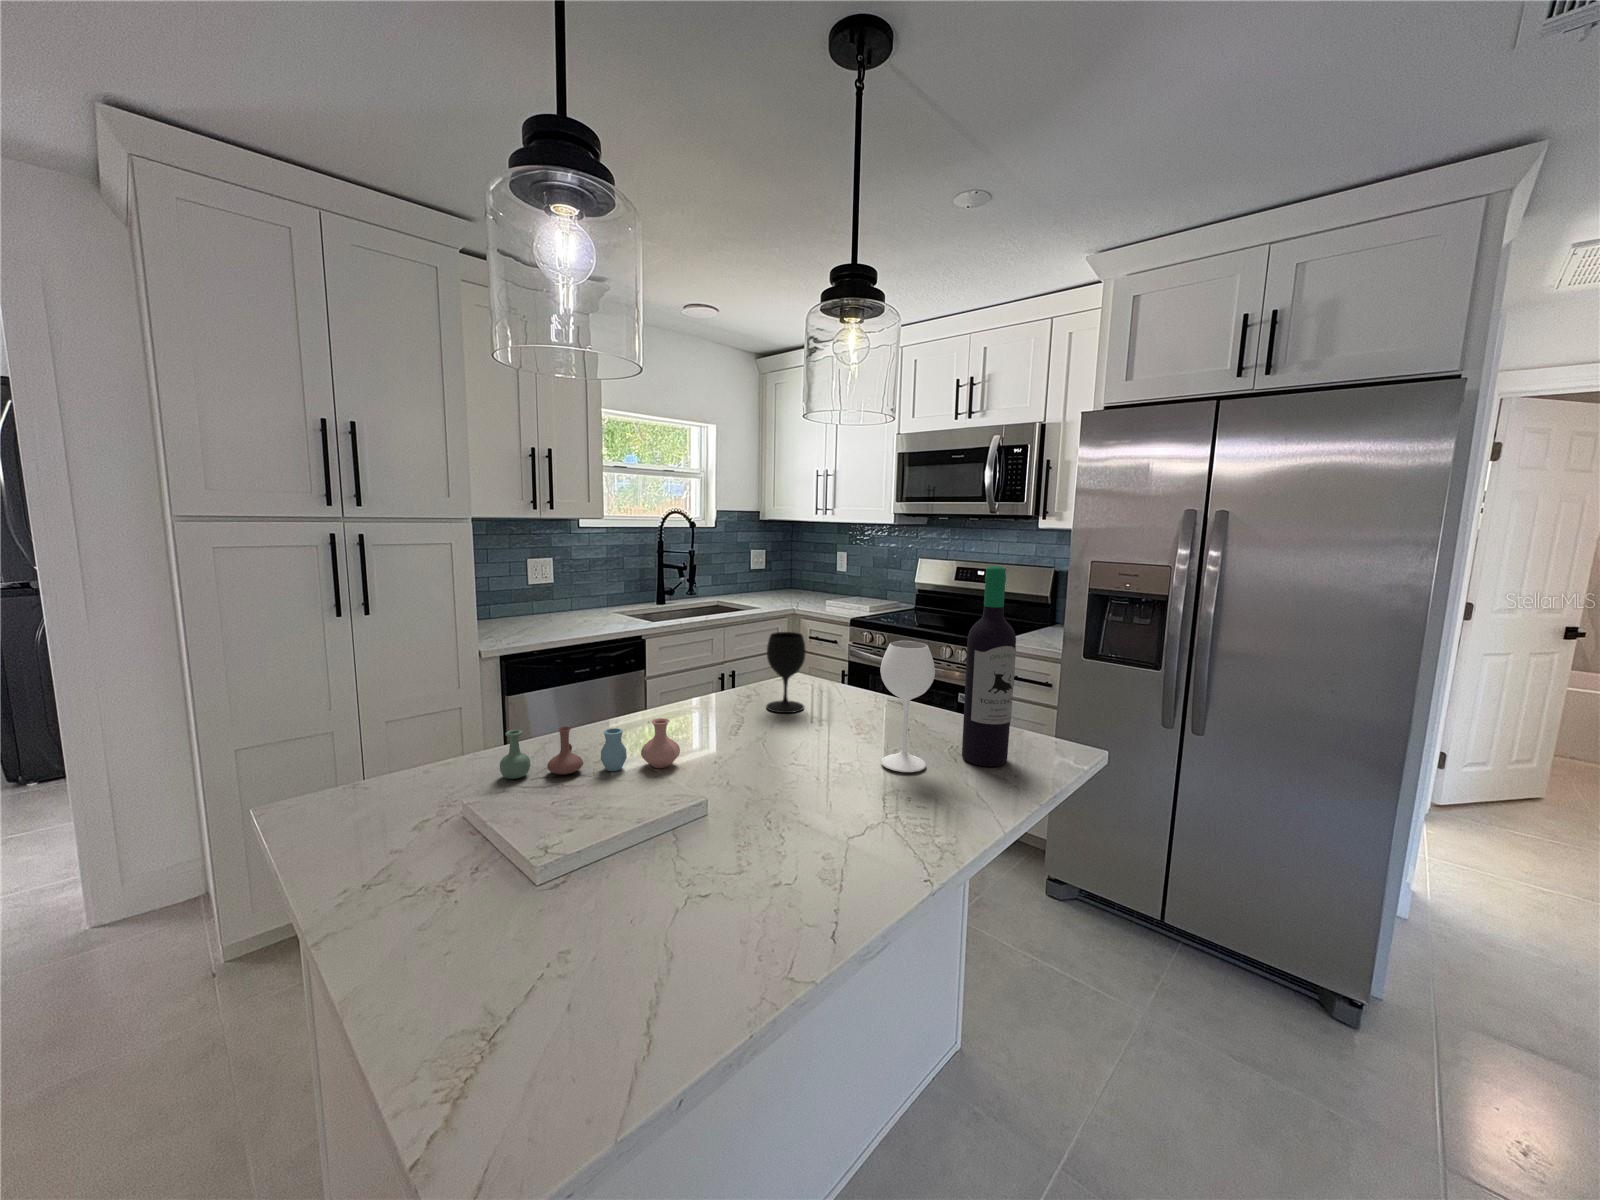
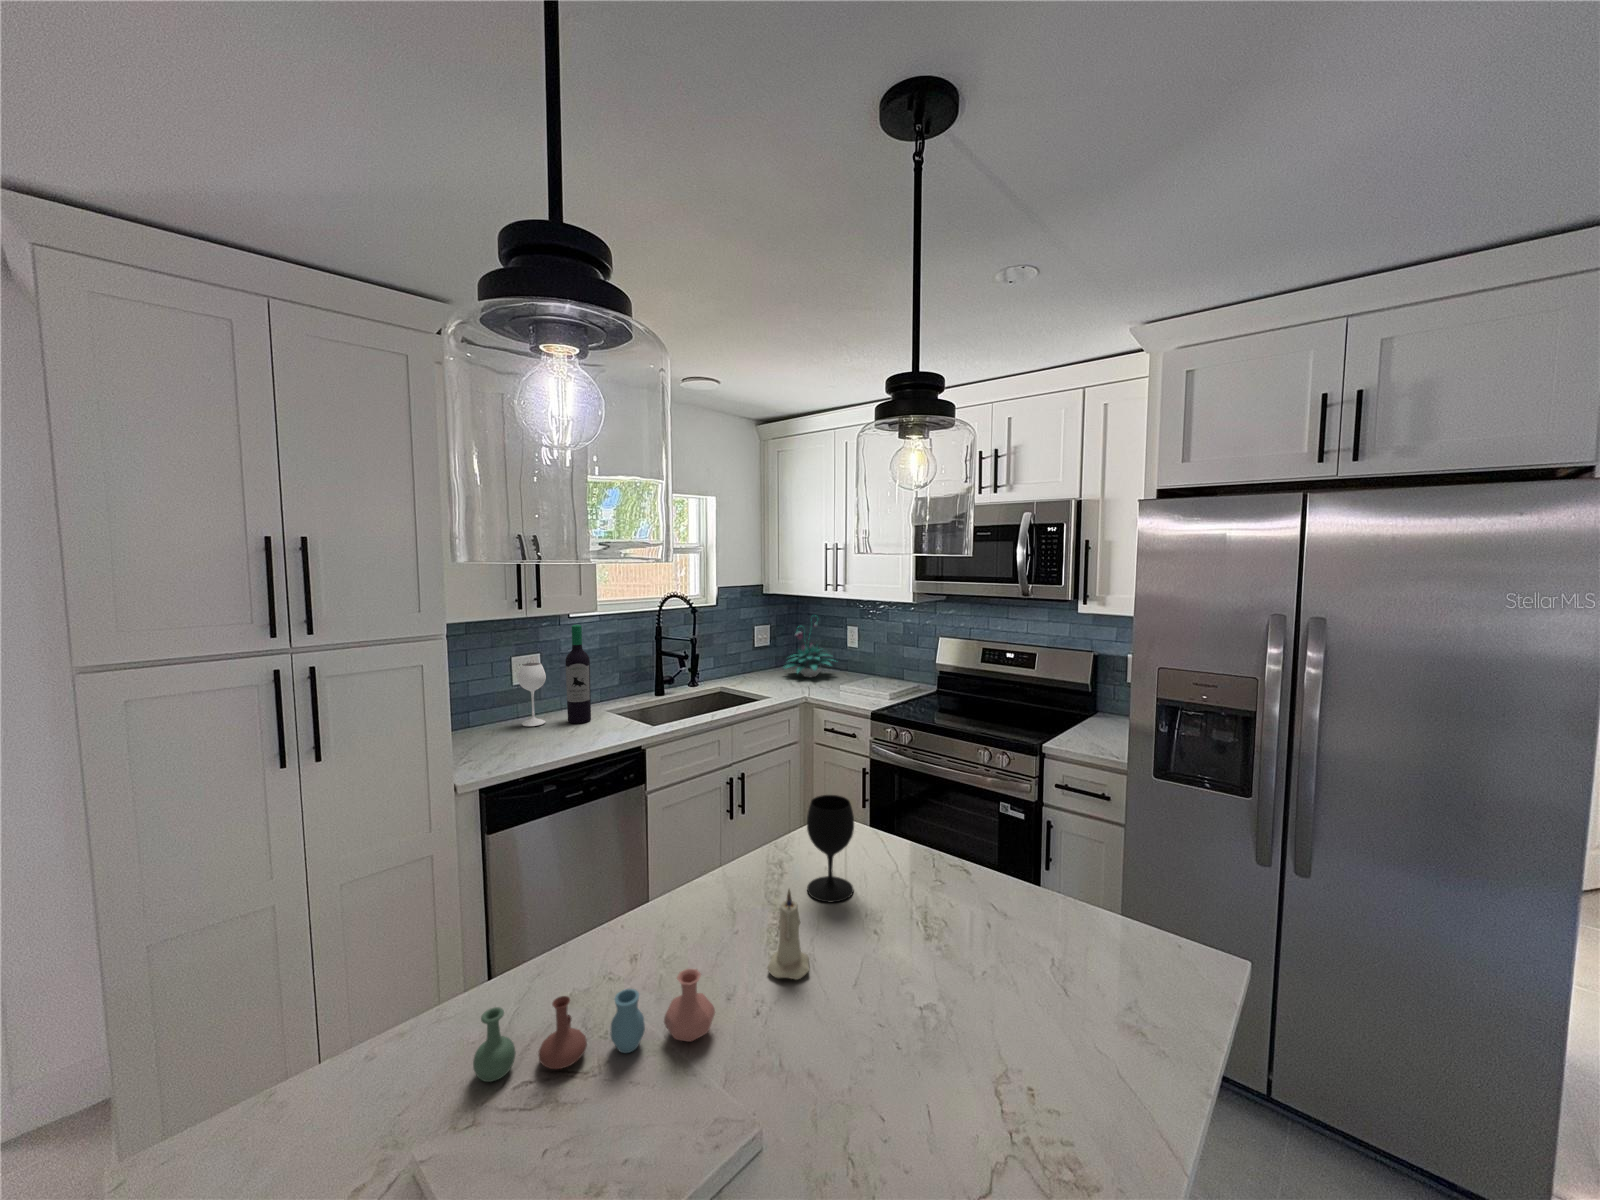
plant: none [775,540,828,598] -> present [785,622,832,677]
wine bottle: present [880,566,1016,772] -> present [518,625,591,726]
candle: none [725,677,759,745] -> present [768,890,809,979]

